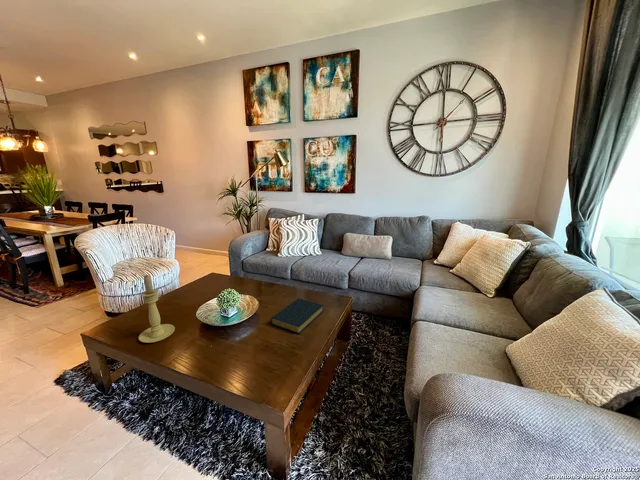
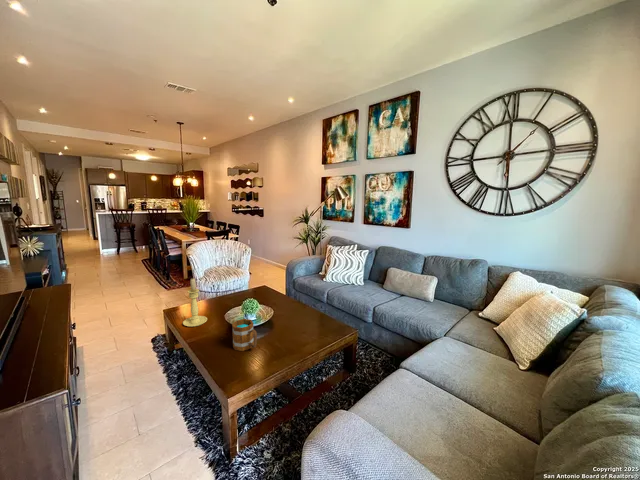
hardback book: present [271,298,323,334] -> none [269,319,318,347]
mug: none [236,312,274,353] -> present [232,319,257,351]

